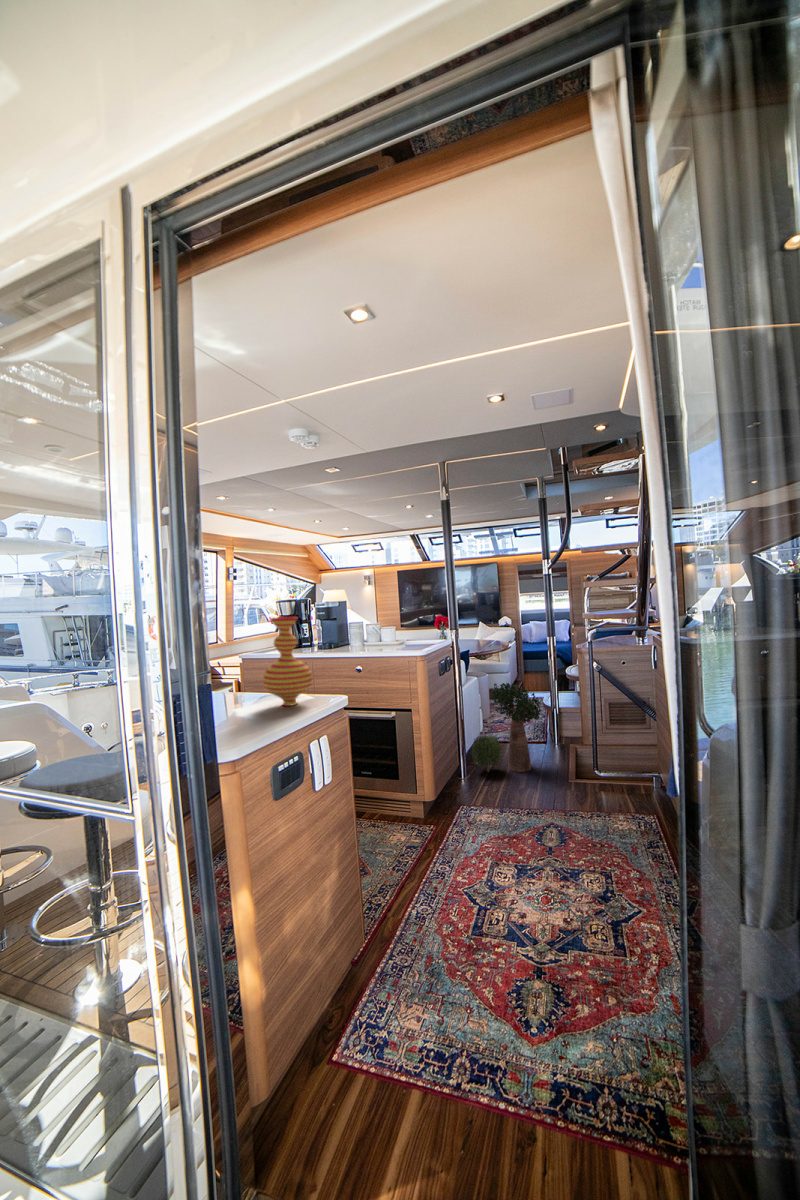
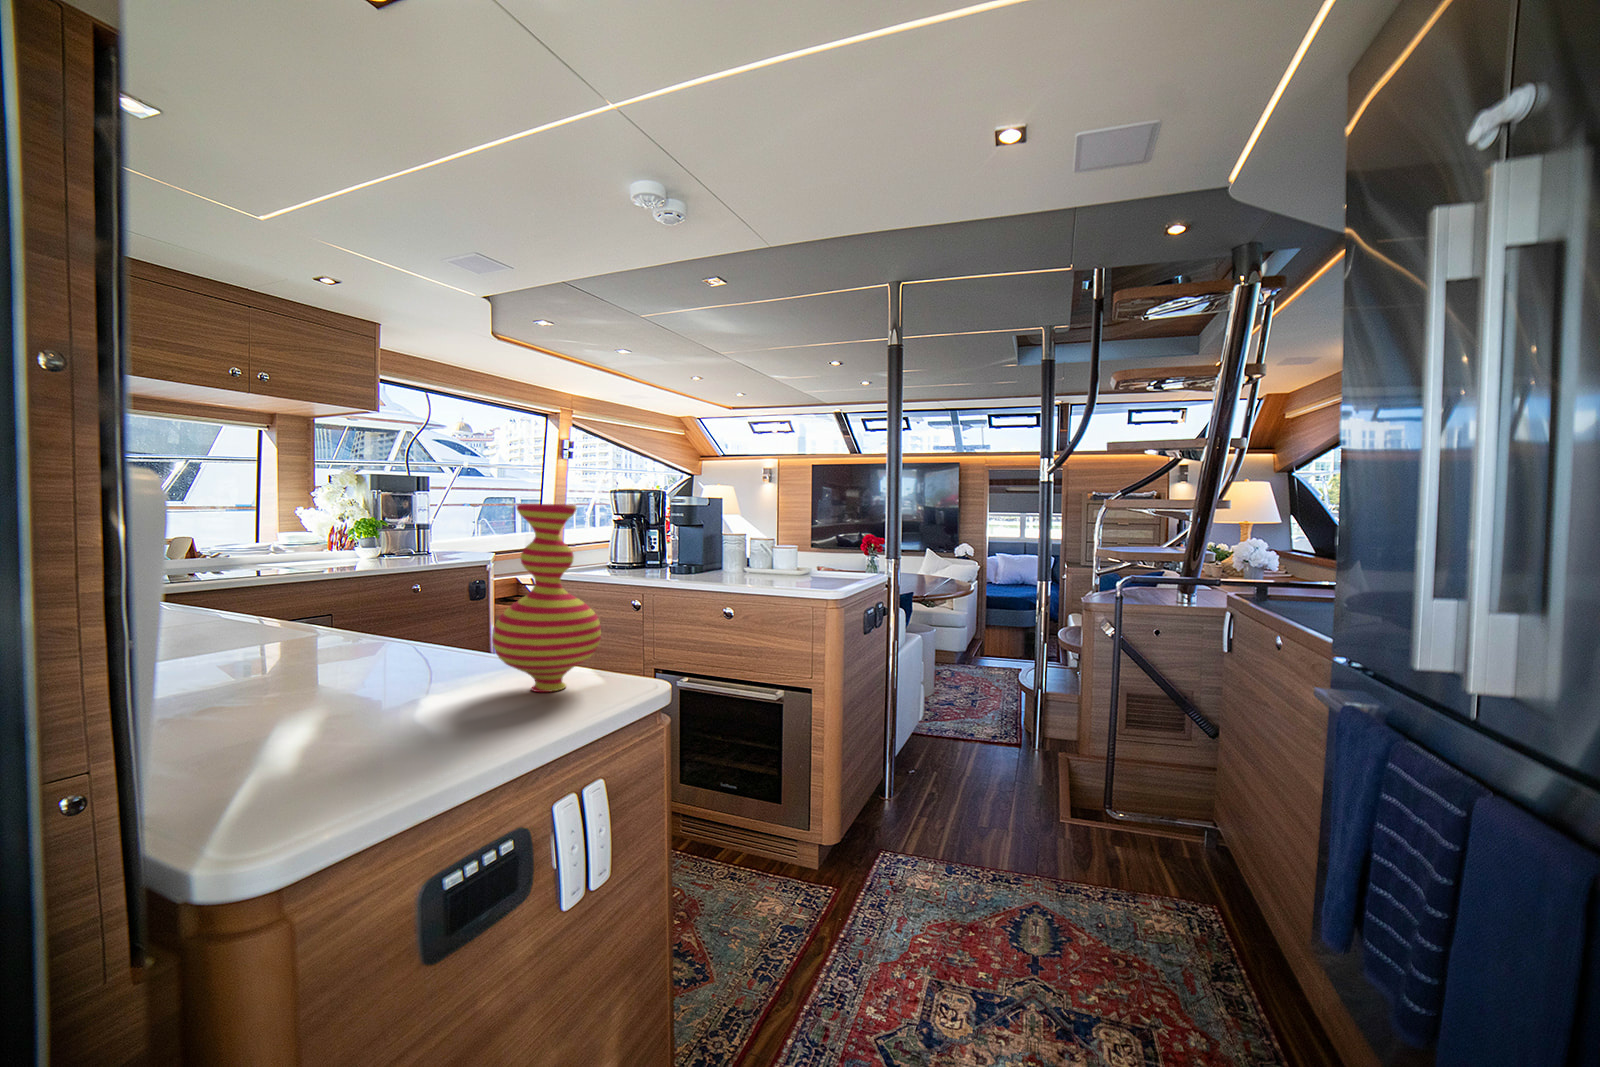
potted plant: present [472,683,541,772] -> none [904,649,1023,796]

